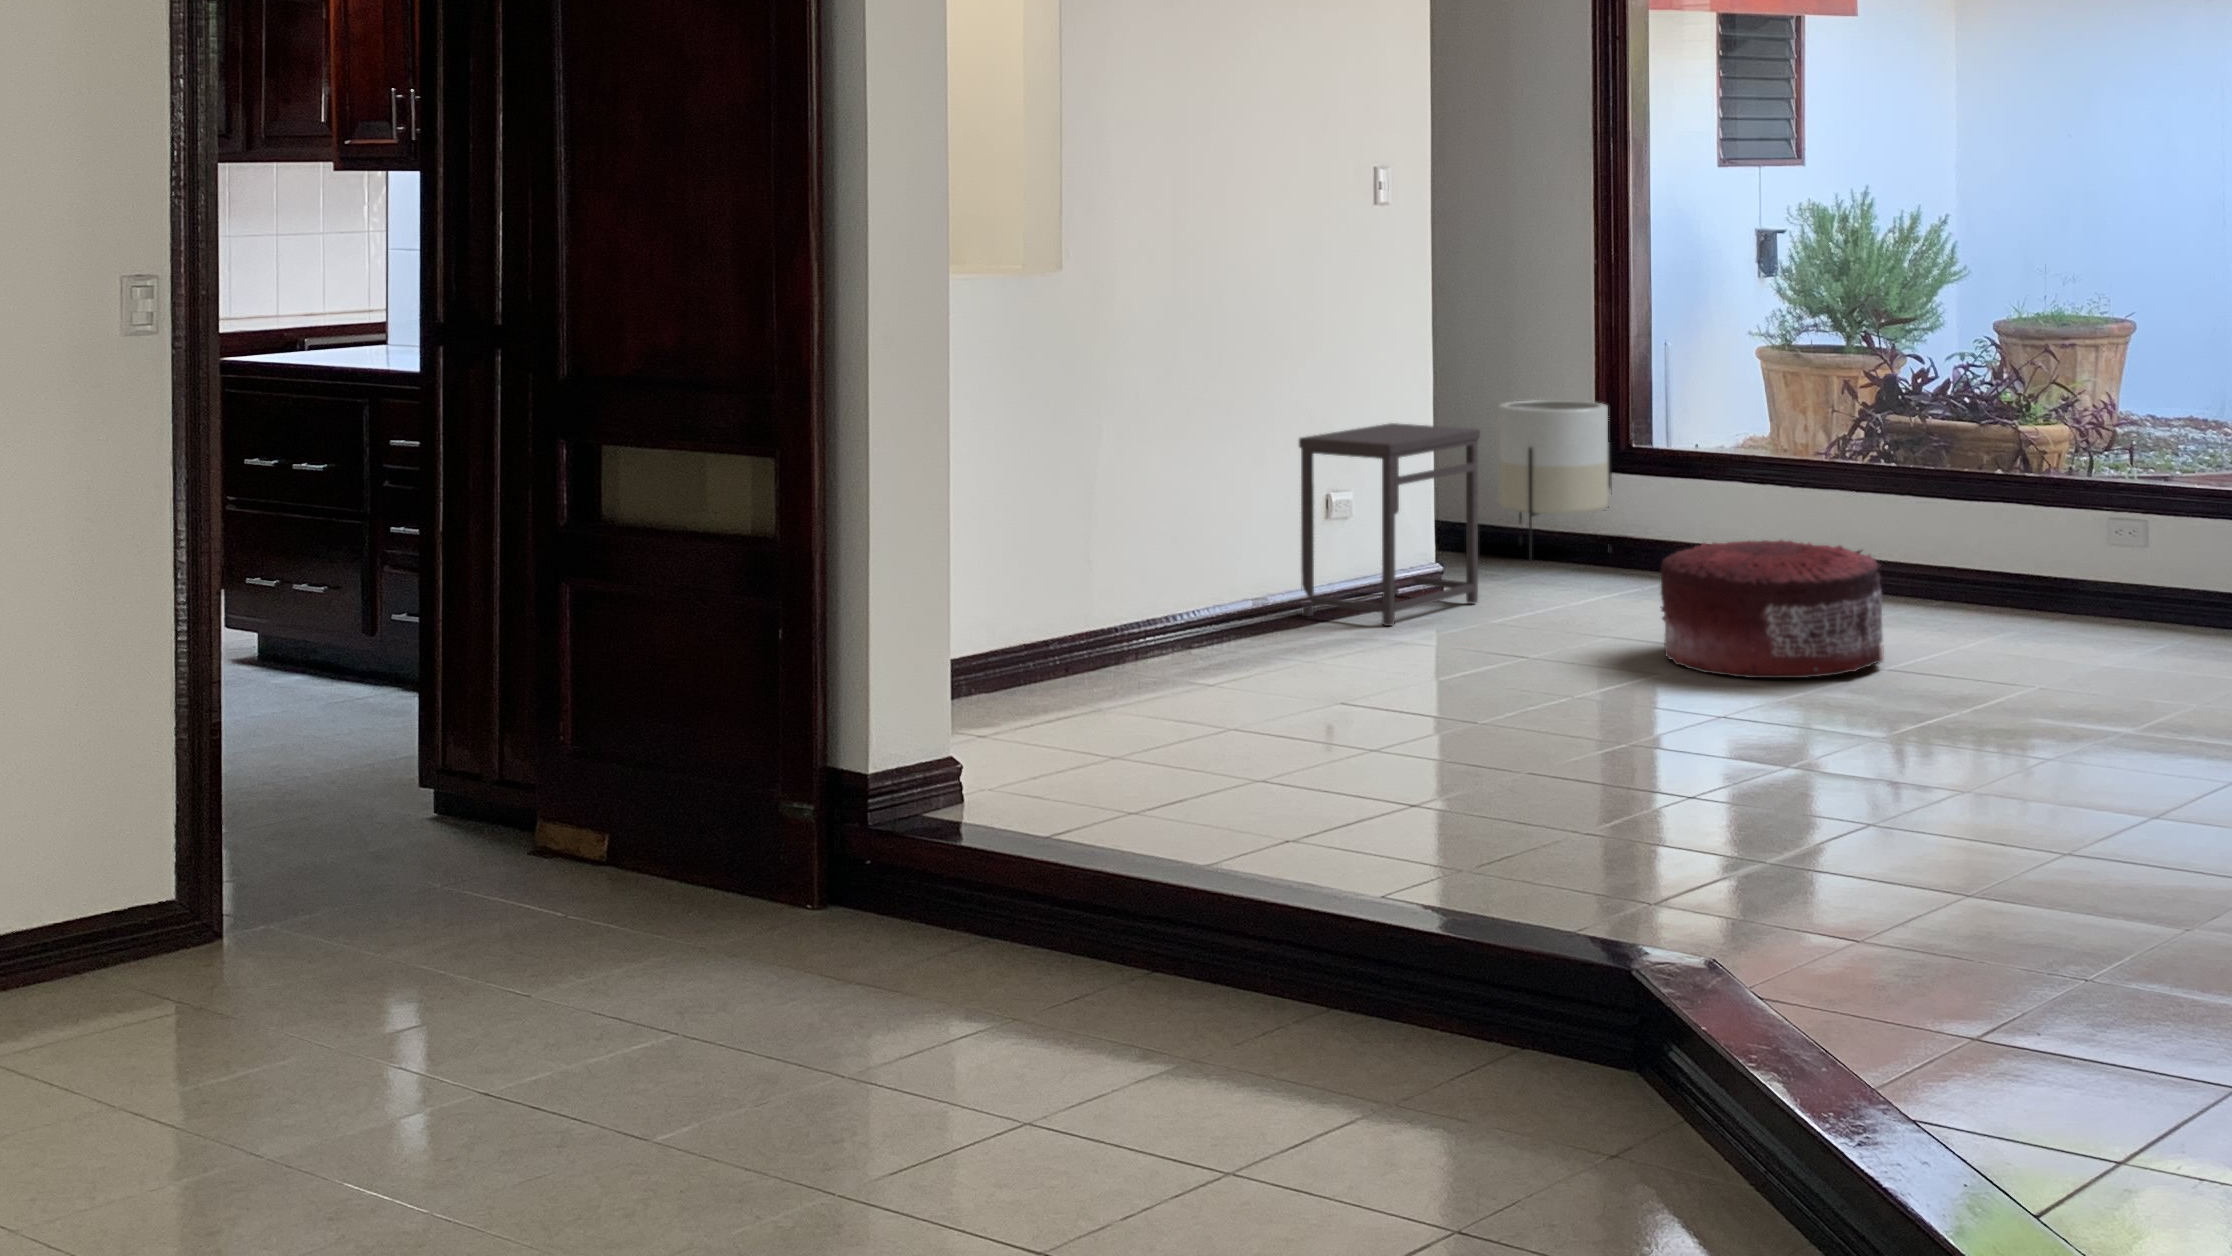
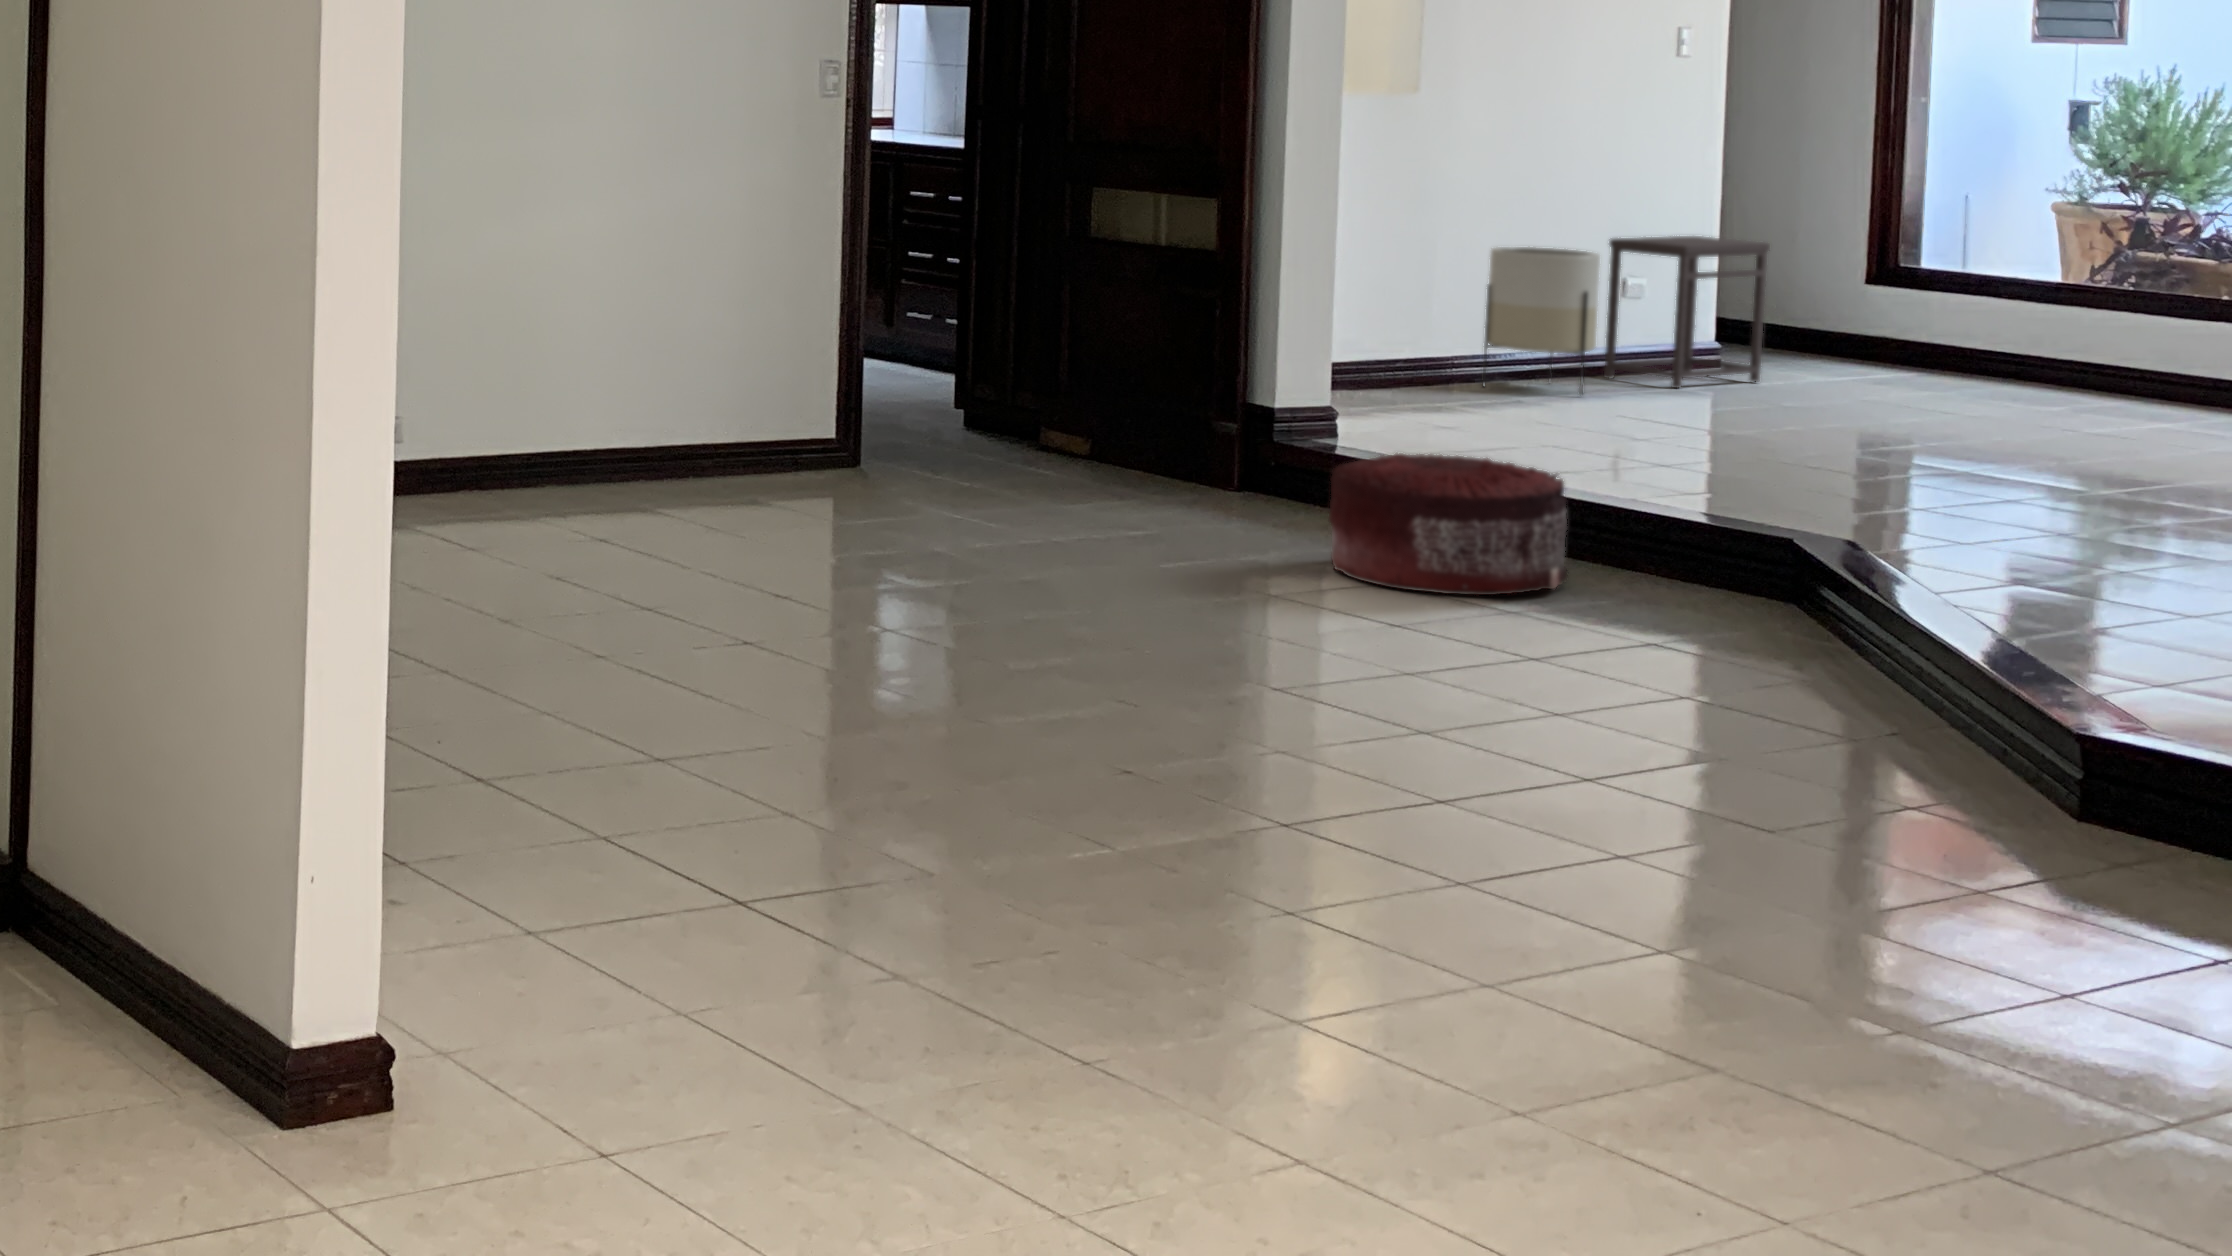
planter: present [1498,400,1612,559] -> present [1482,247,1600,394]
pouf: present [1661,540,1884,678] -> present [1329,453,1567,595]

